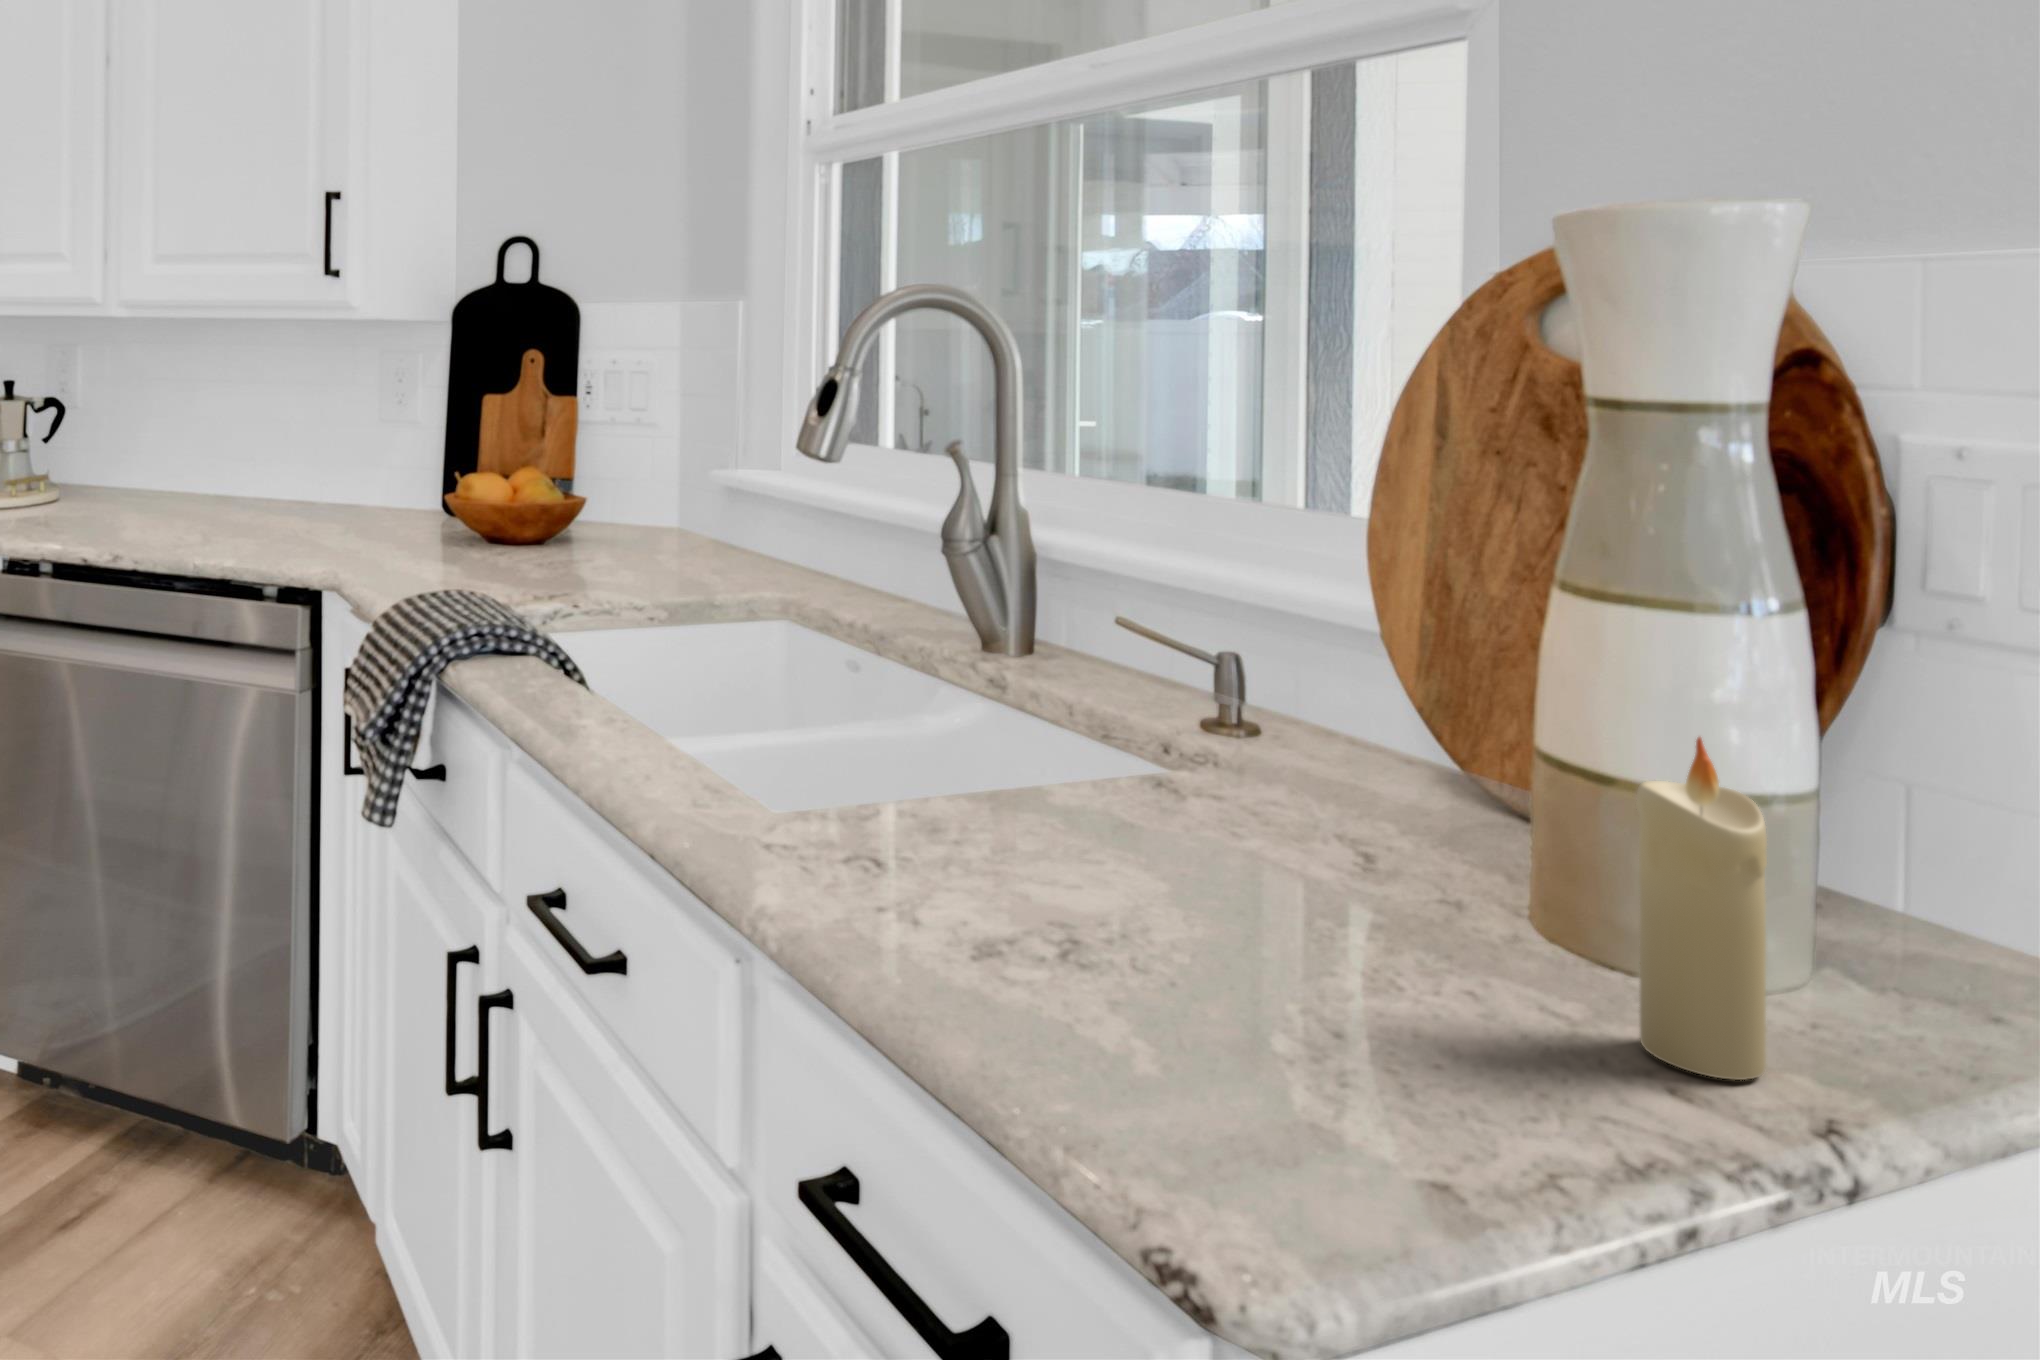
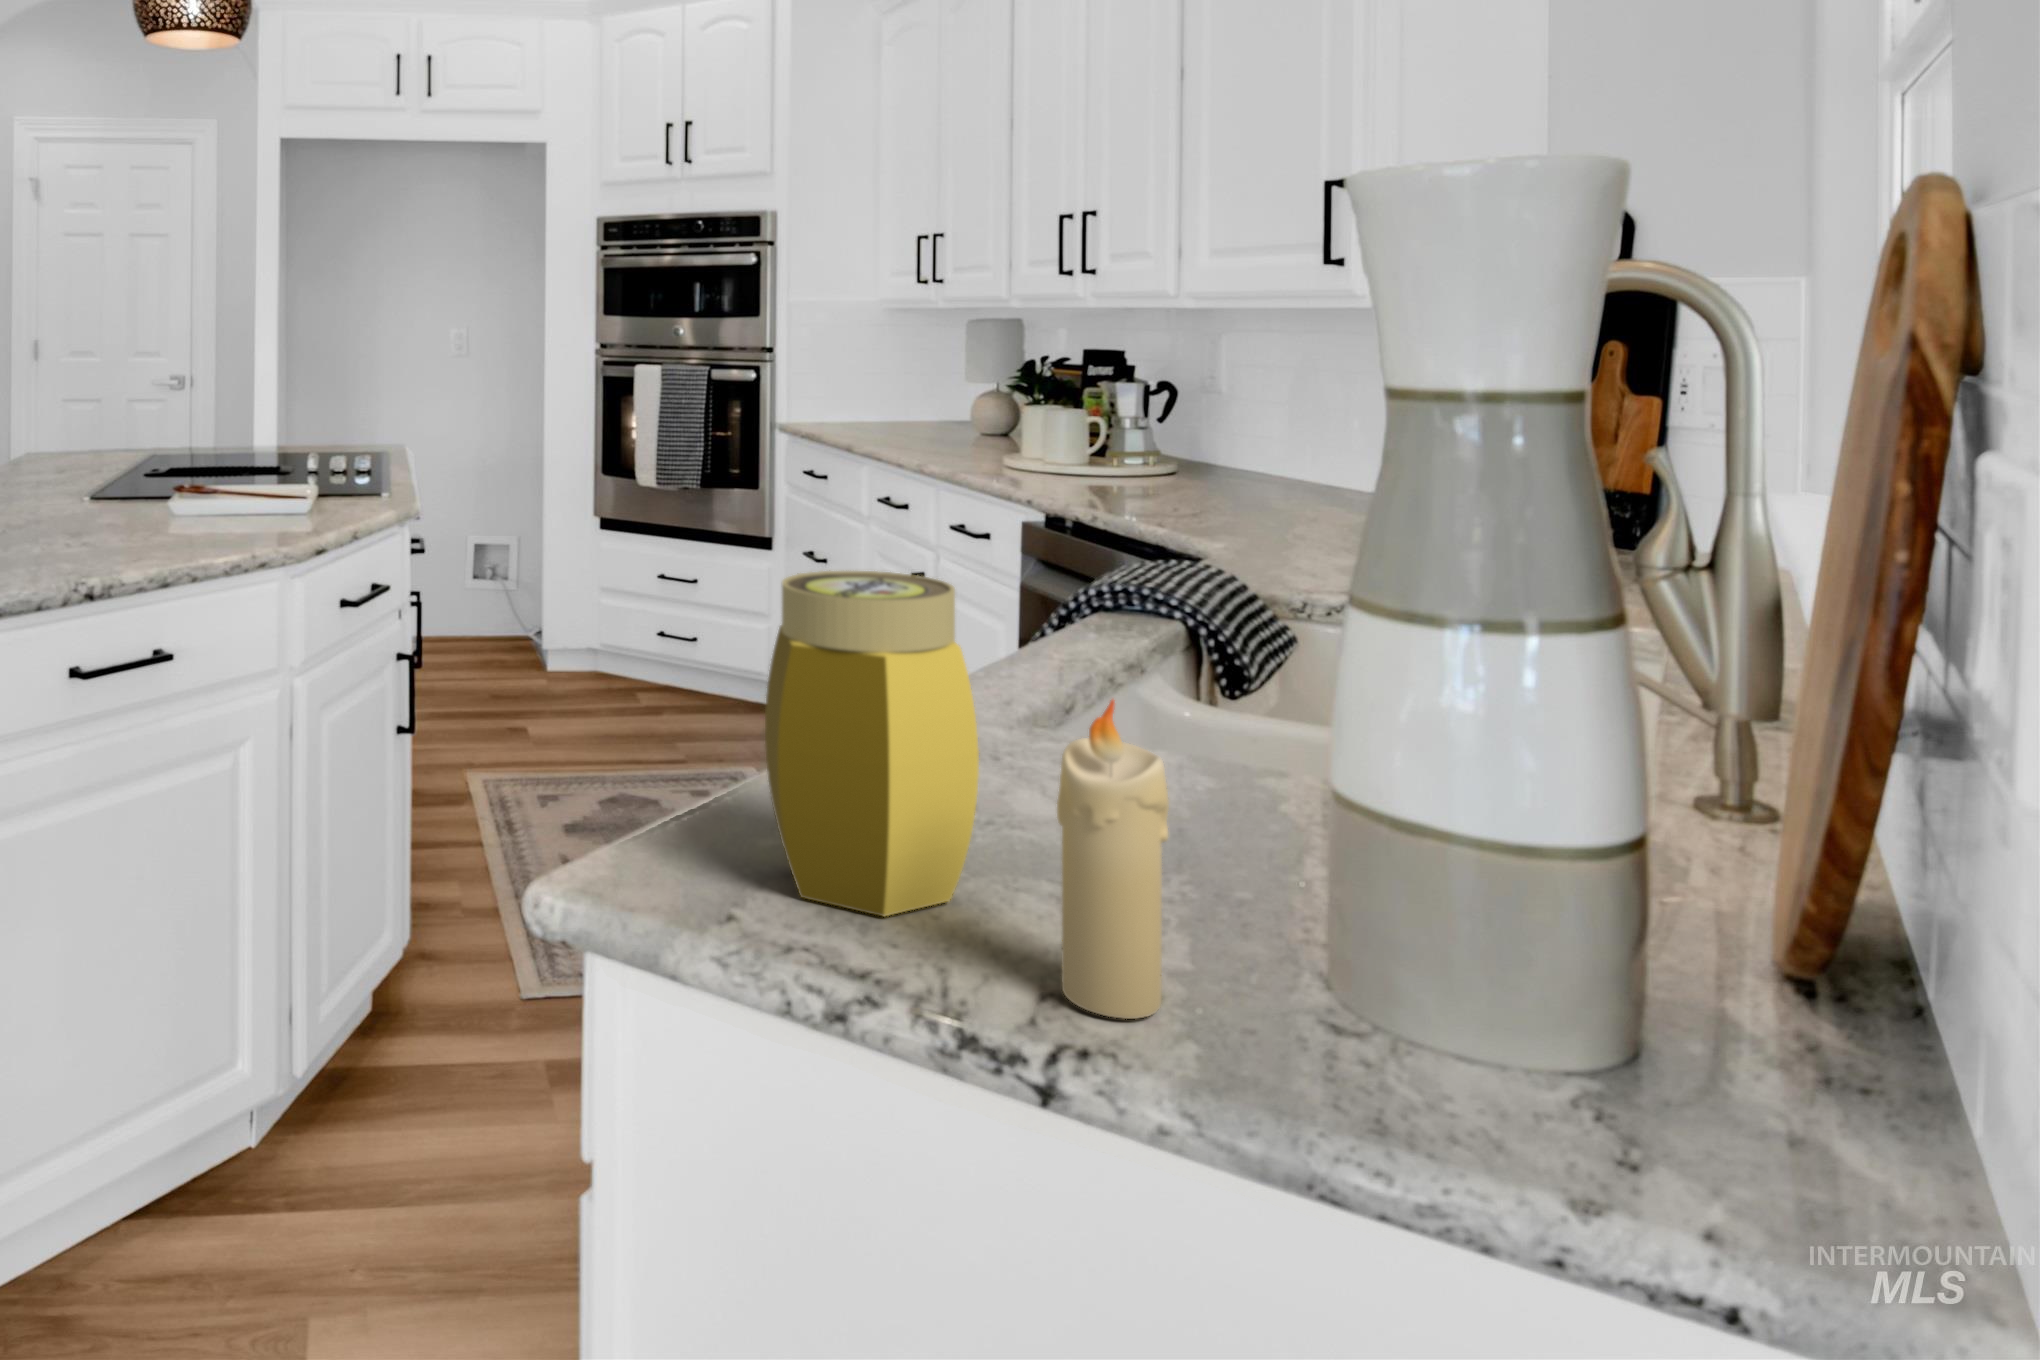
jar: none [1175,645,1492,1100] -> present [765,571,979,916]

